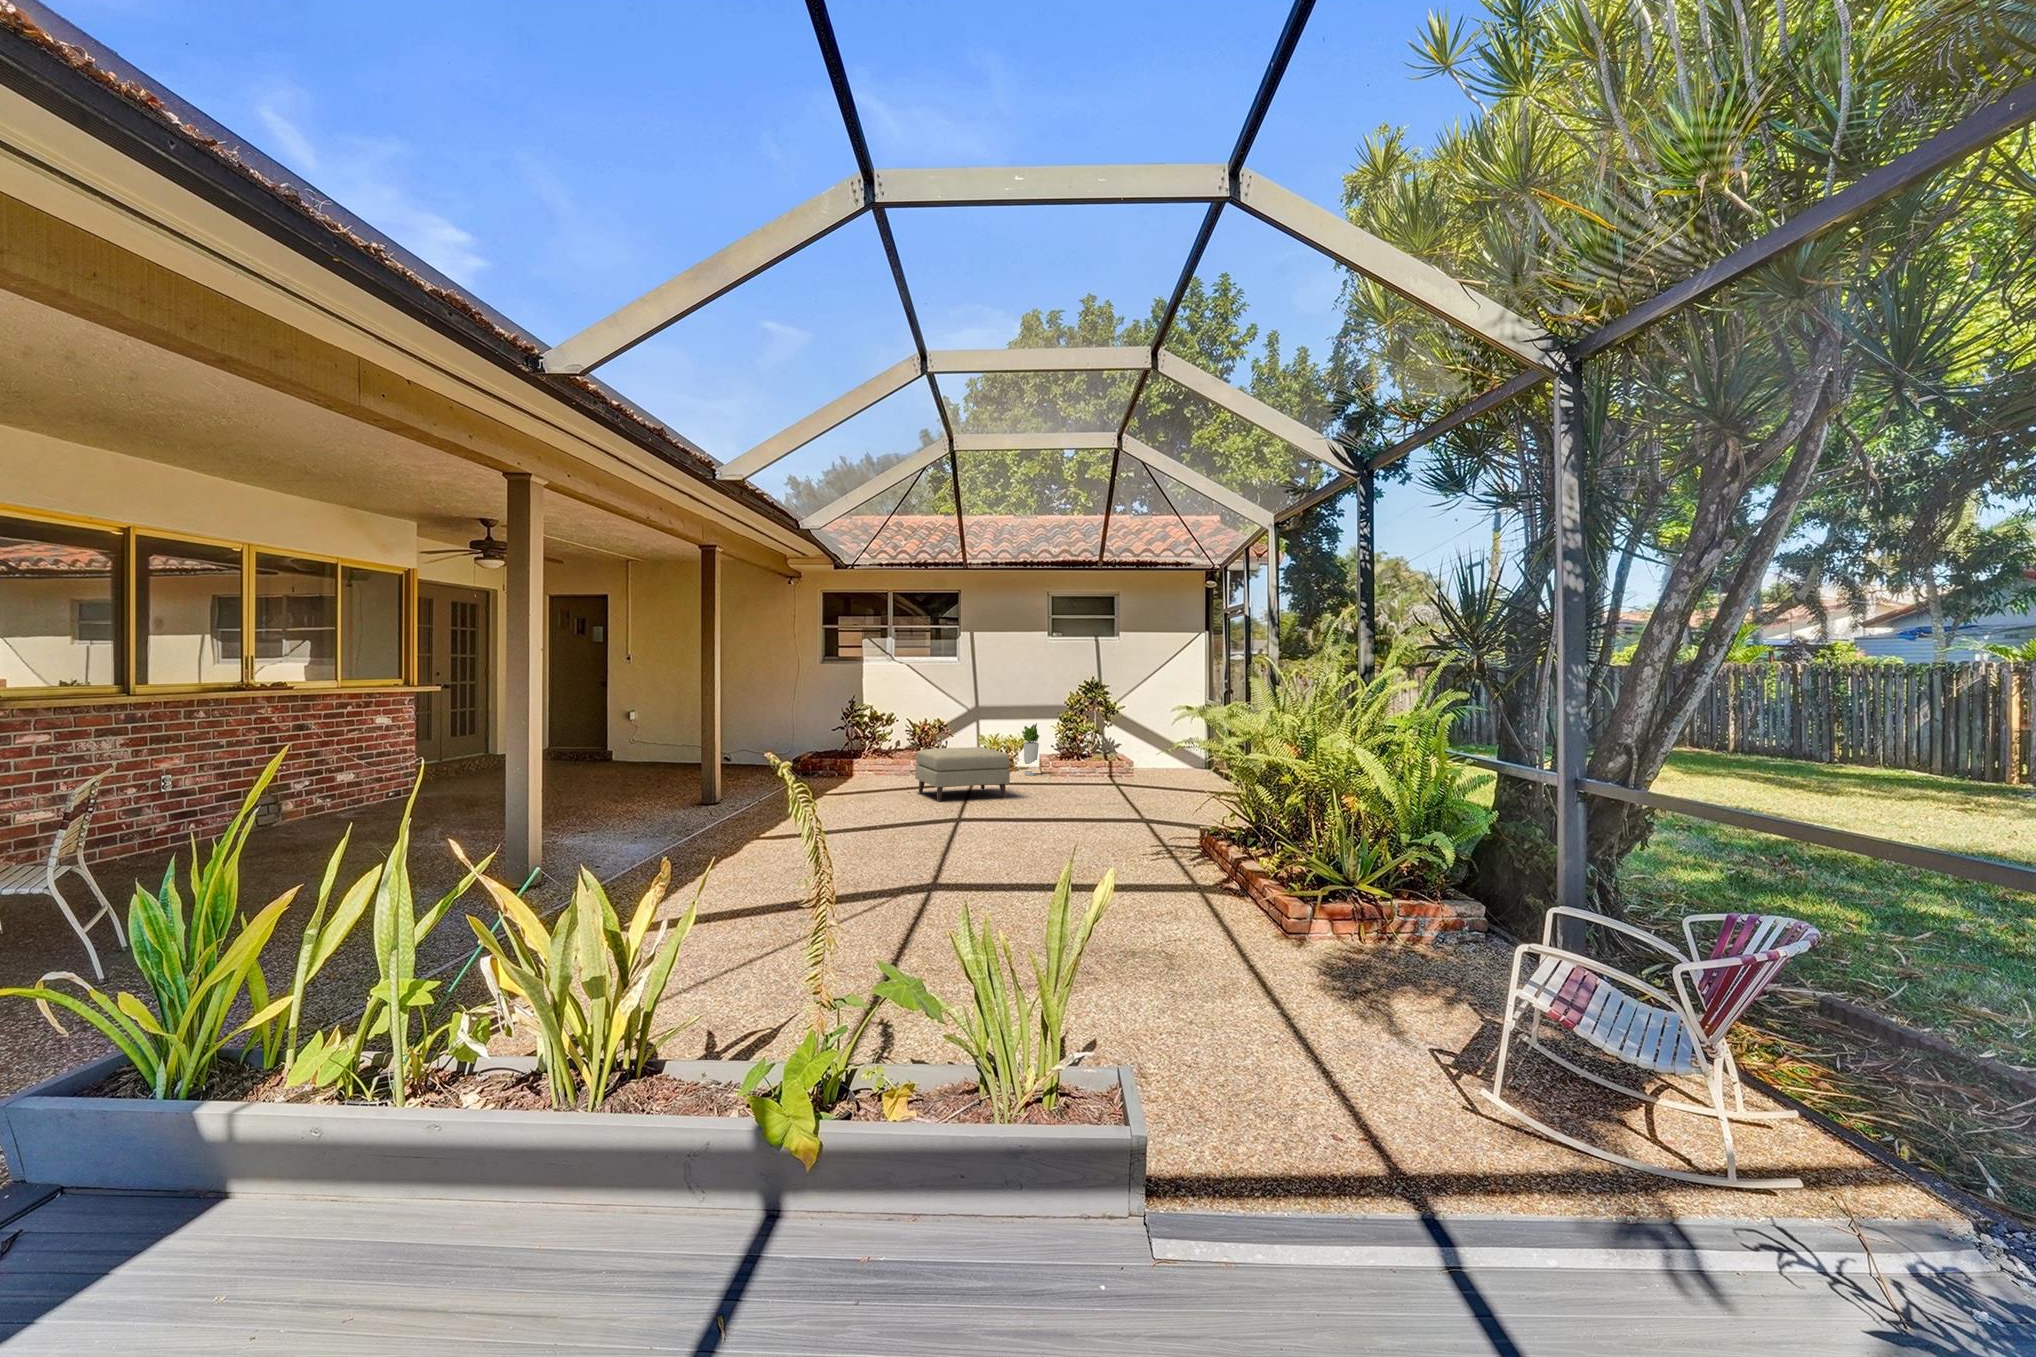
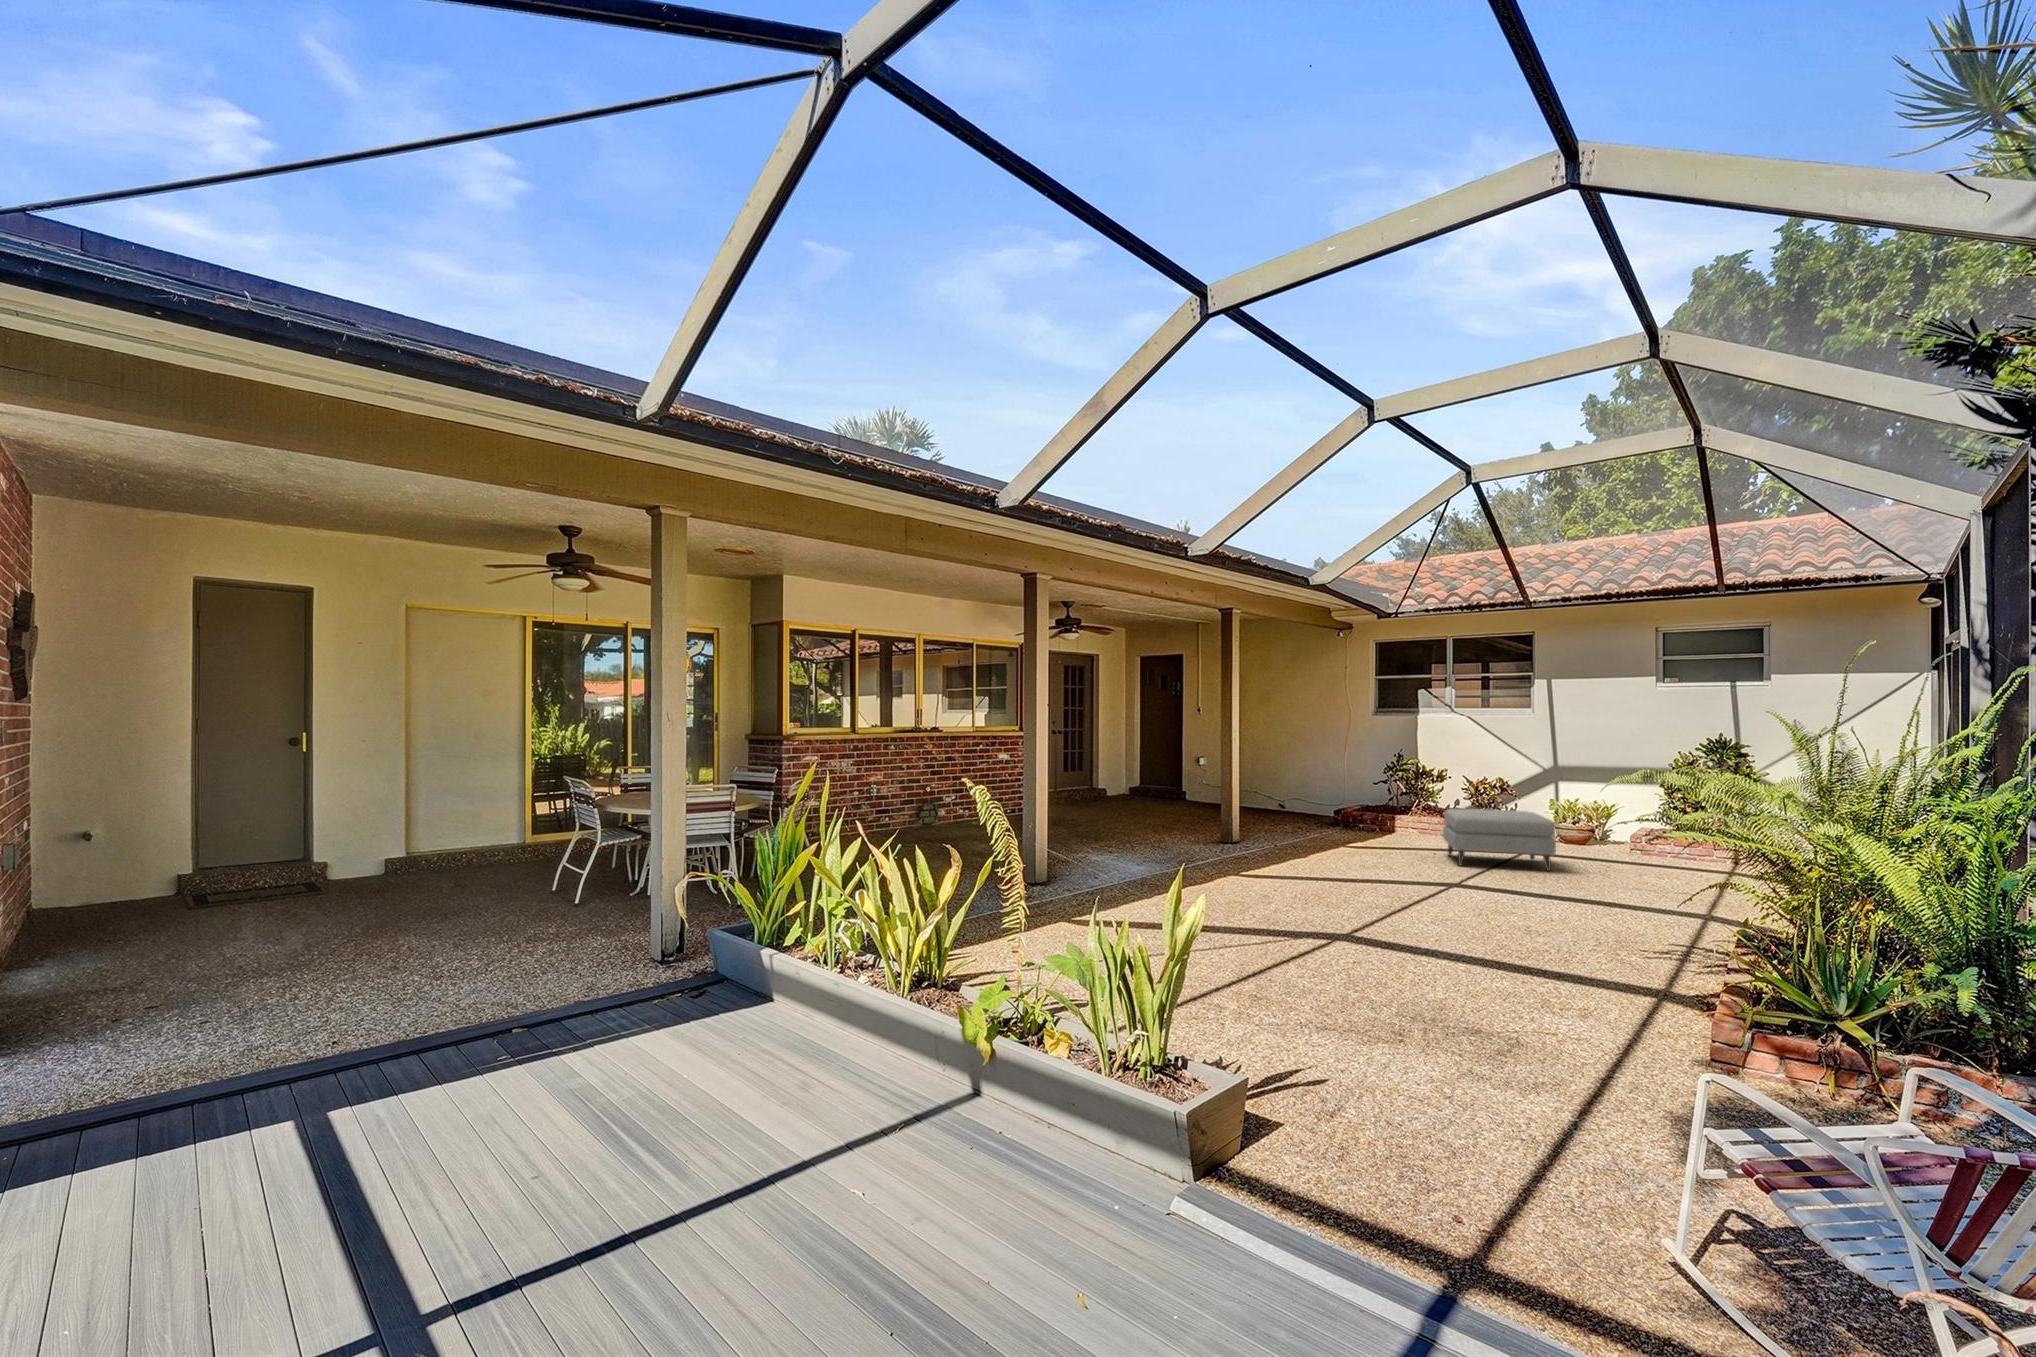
planter: present [1022,723,1039,776] -> none [1611,788,1640,853]

